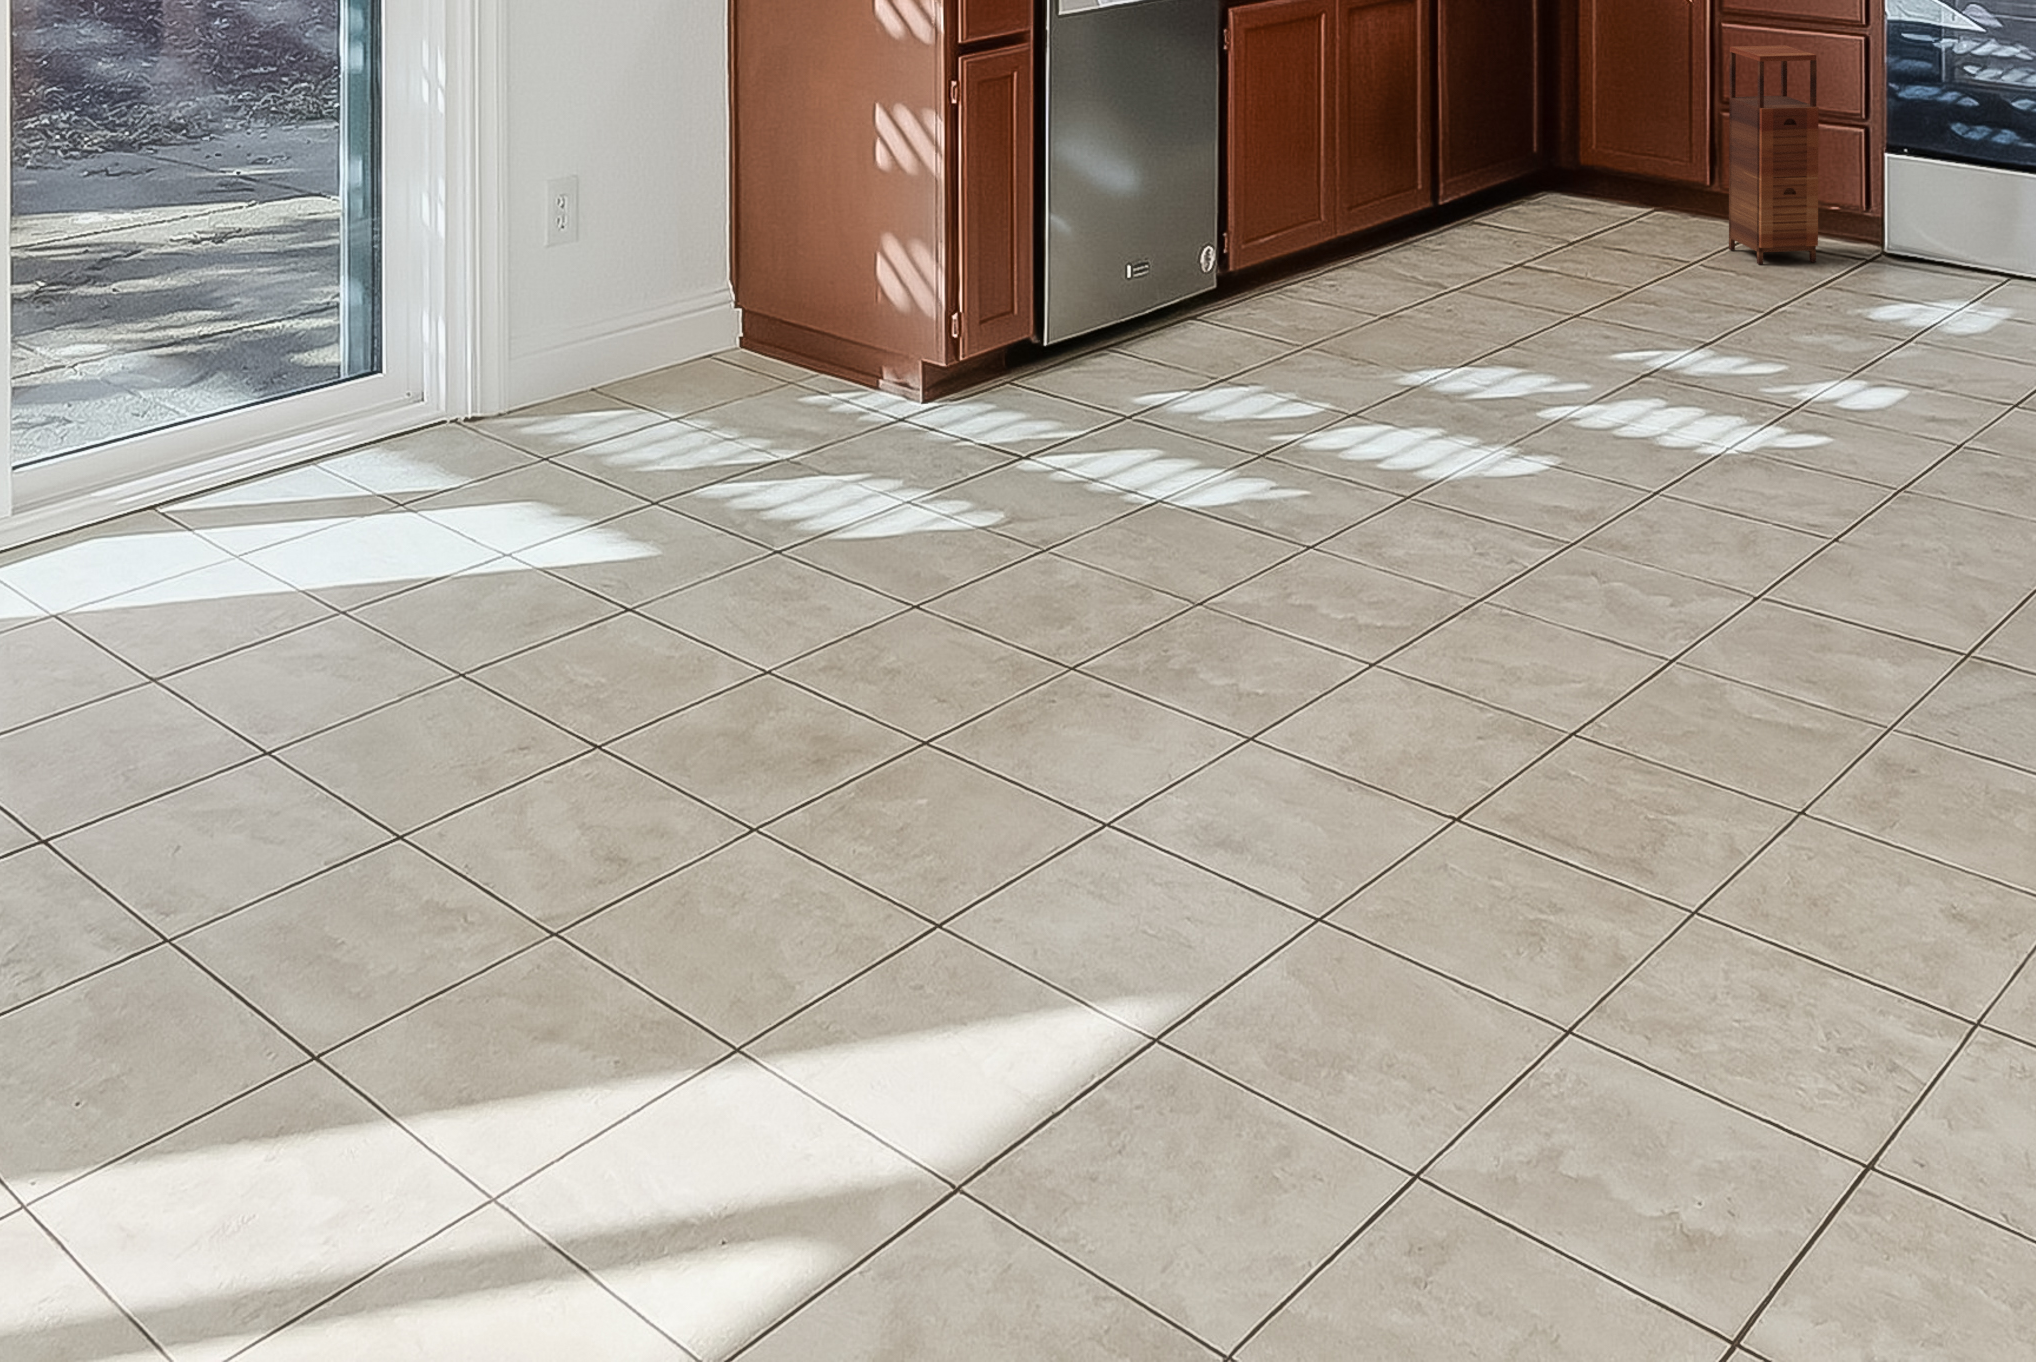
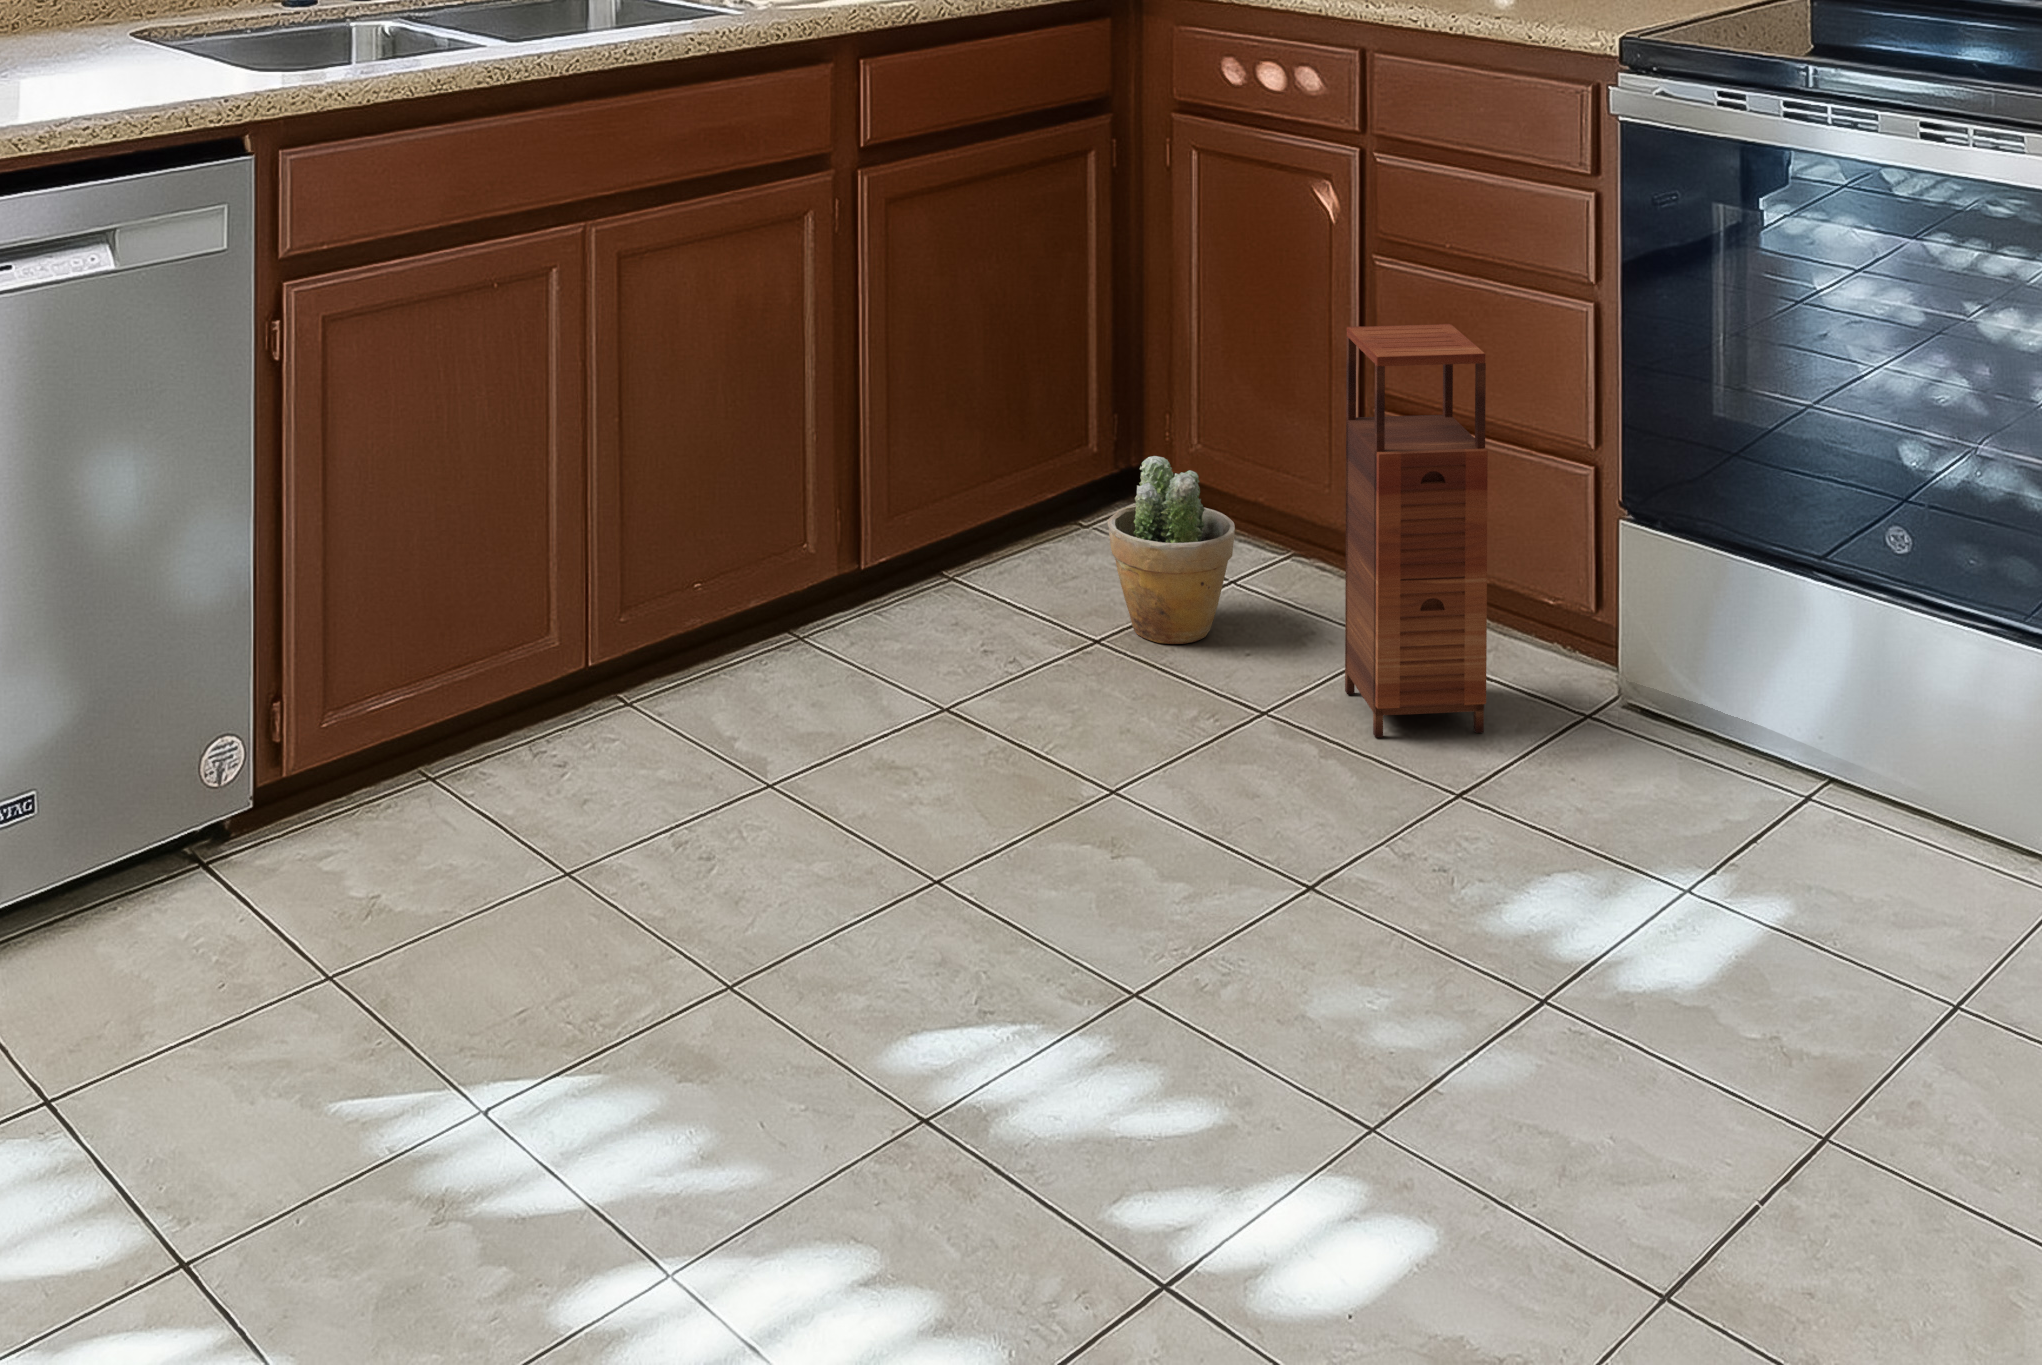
potted plant: none [1574,132,1649,234] -> present [1108,456,1235,644]

